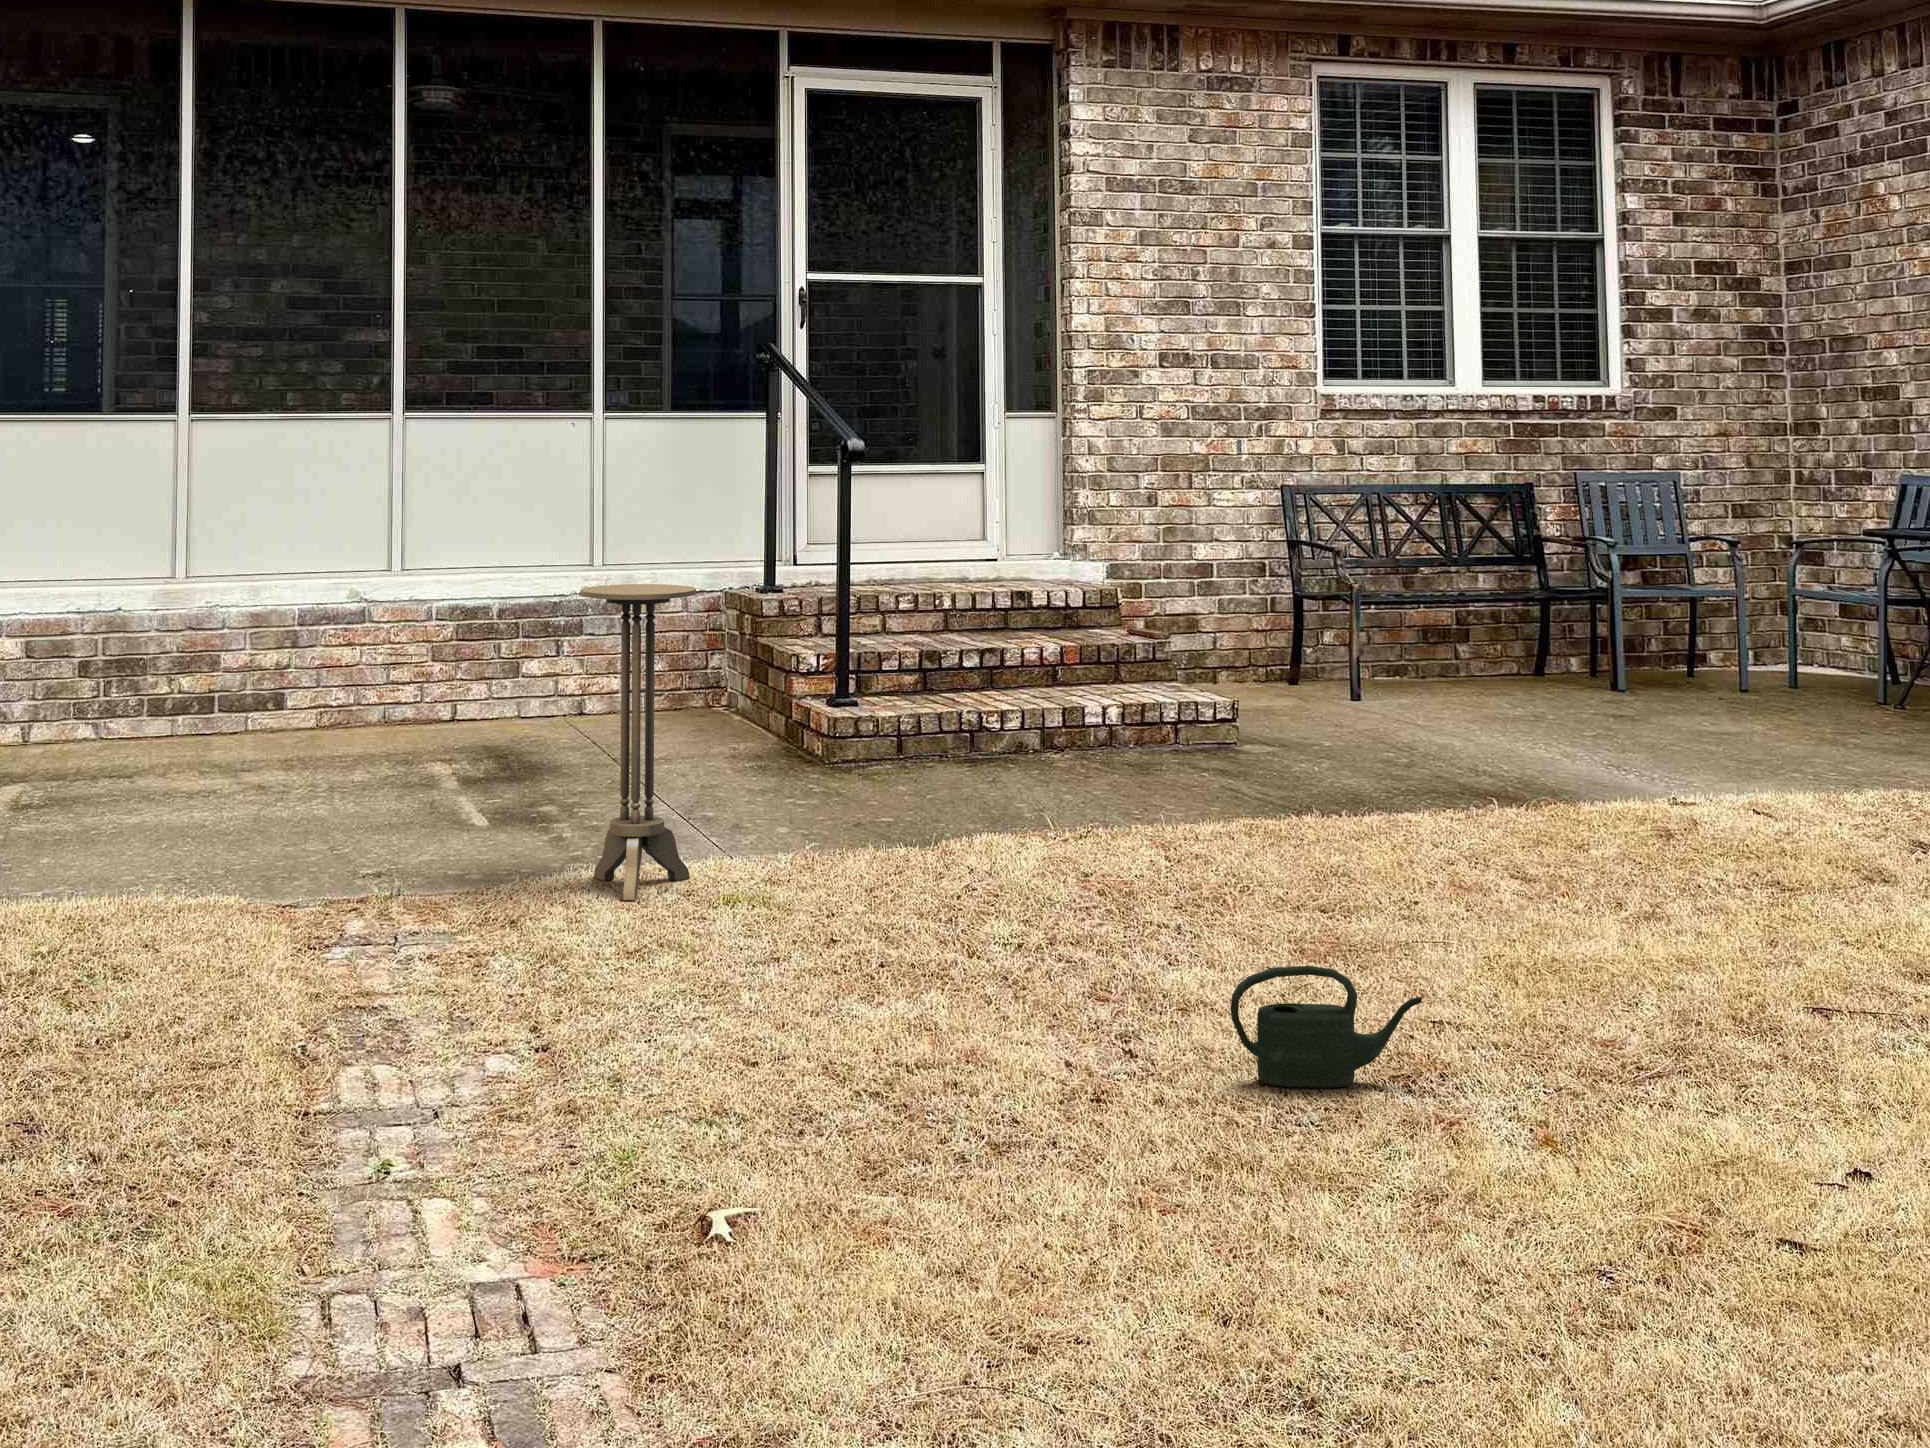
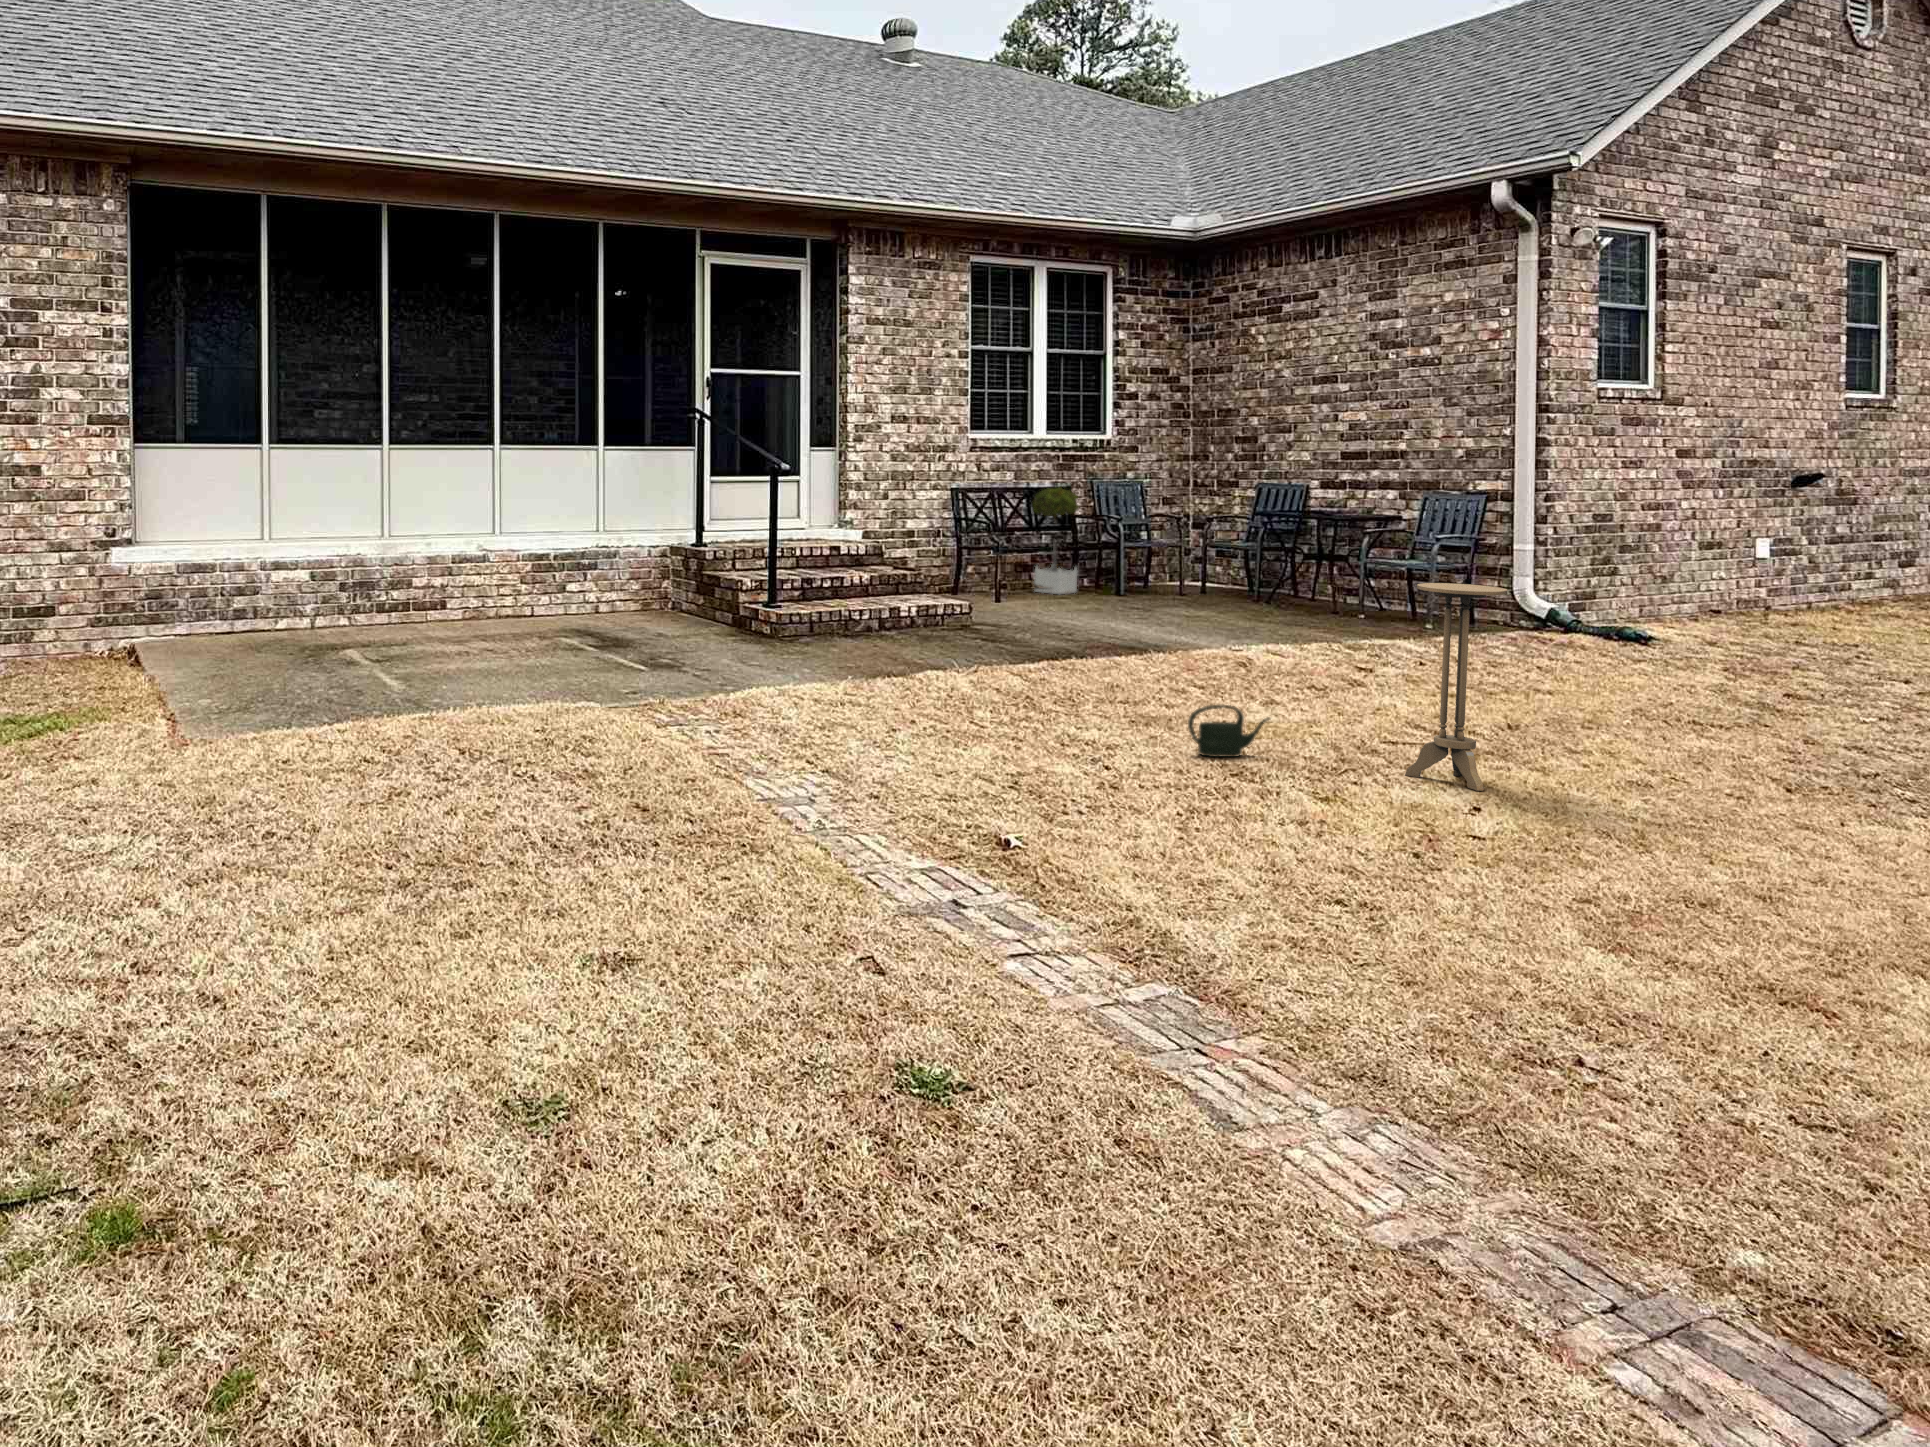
potted tree: none [1444,480,1538,682] -> present [1032,487,1079,594]
side table: present [580,584,696,900] -> present [1405,583,1507,791]

